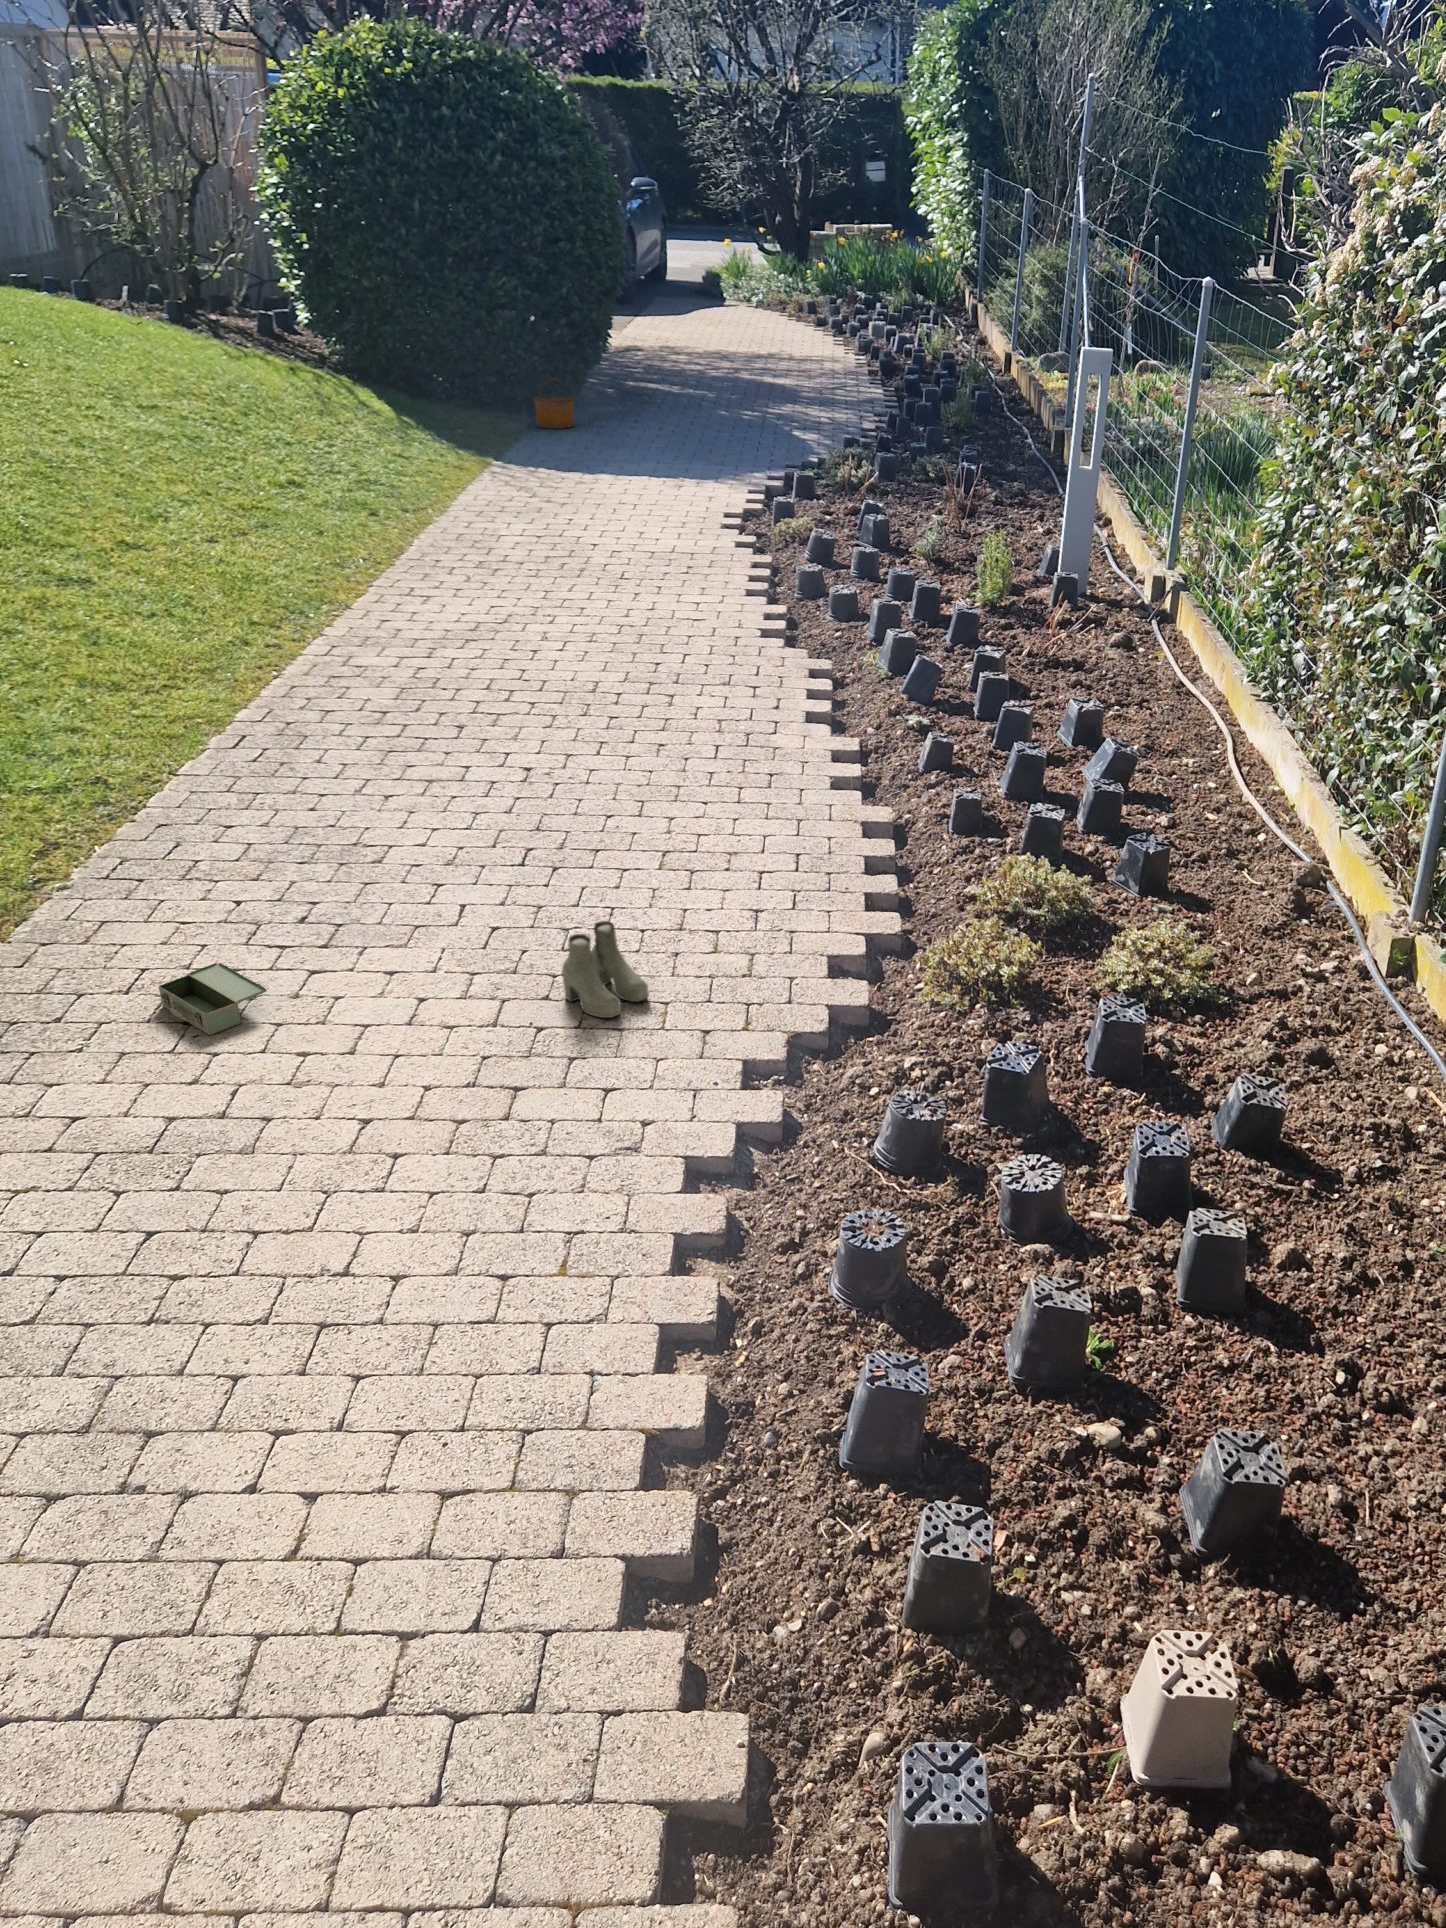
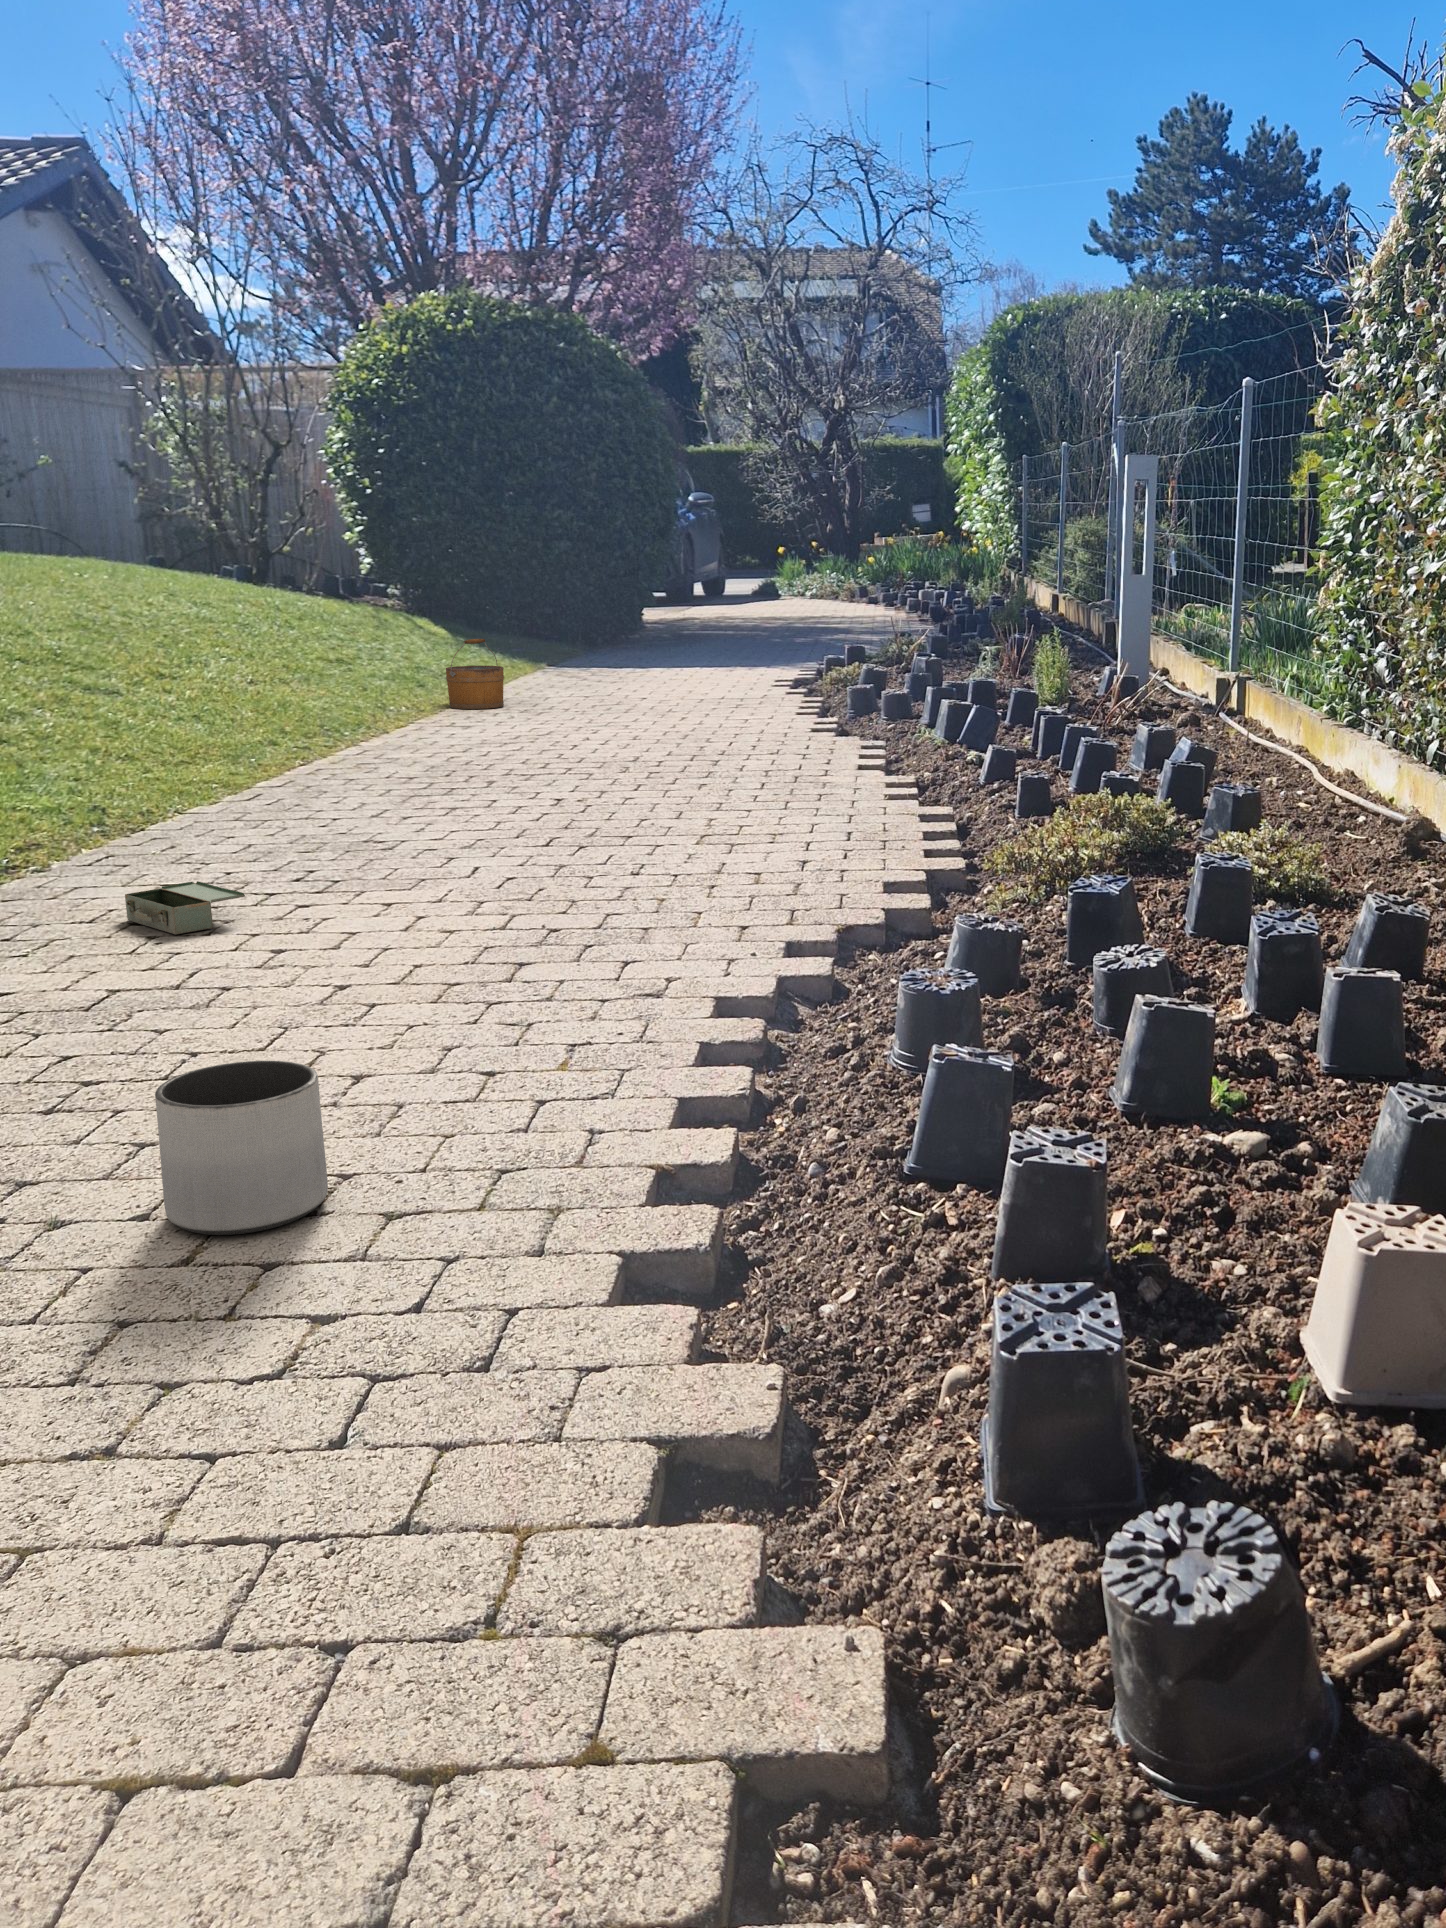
bucket: present [534,378,574,429] -> present [446,639,504,709]
boots: present [562,921,649,1018] -> none [578,830,676,924]
planter: none [257,1373,393,1531] -> present [155,1061,328,1235]

